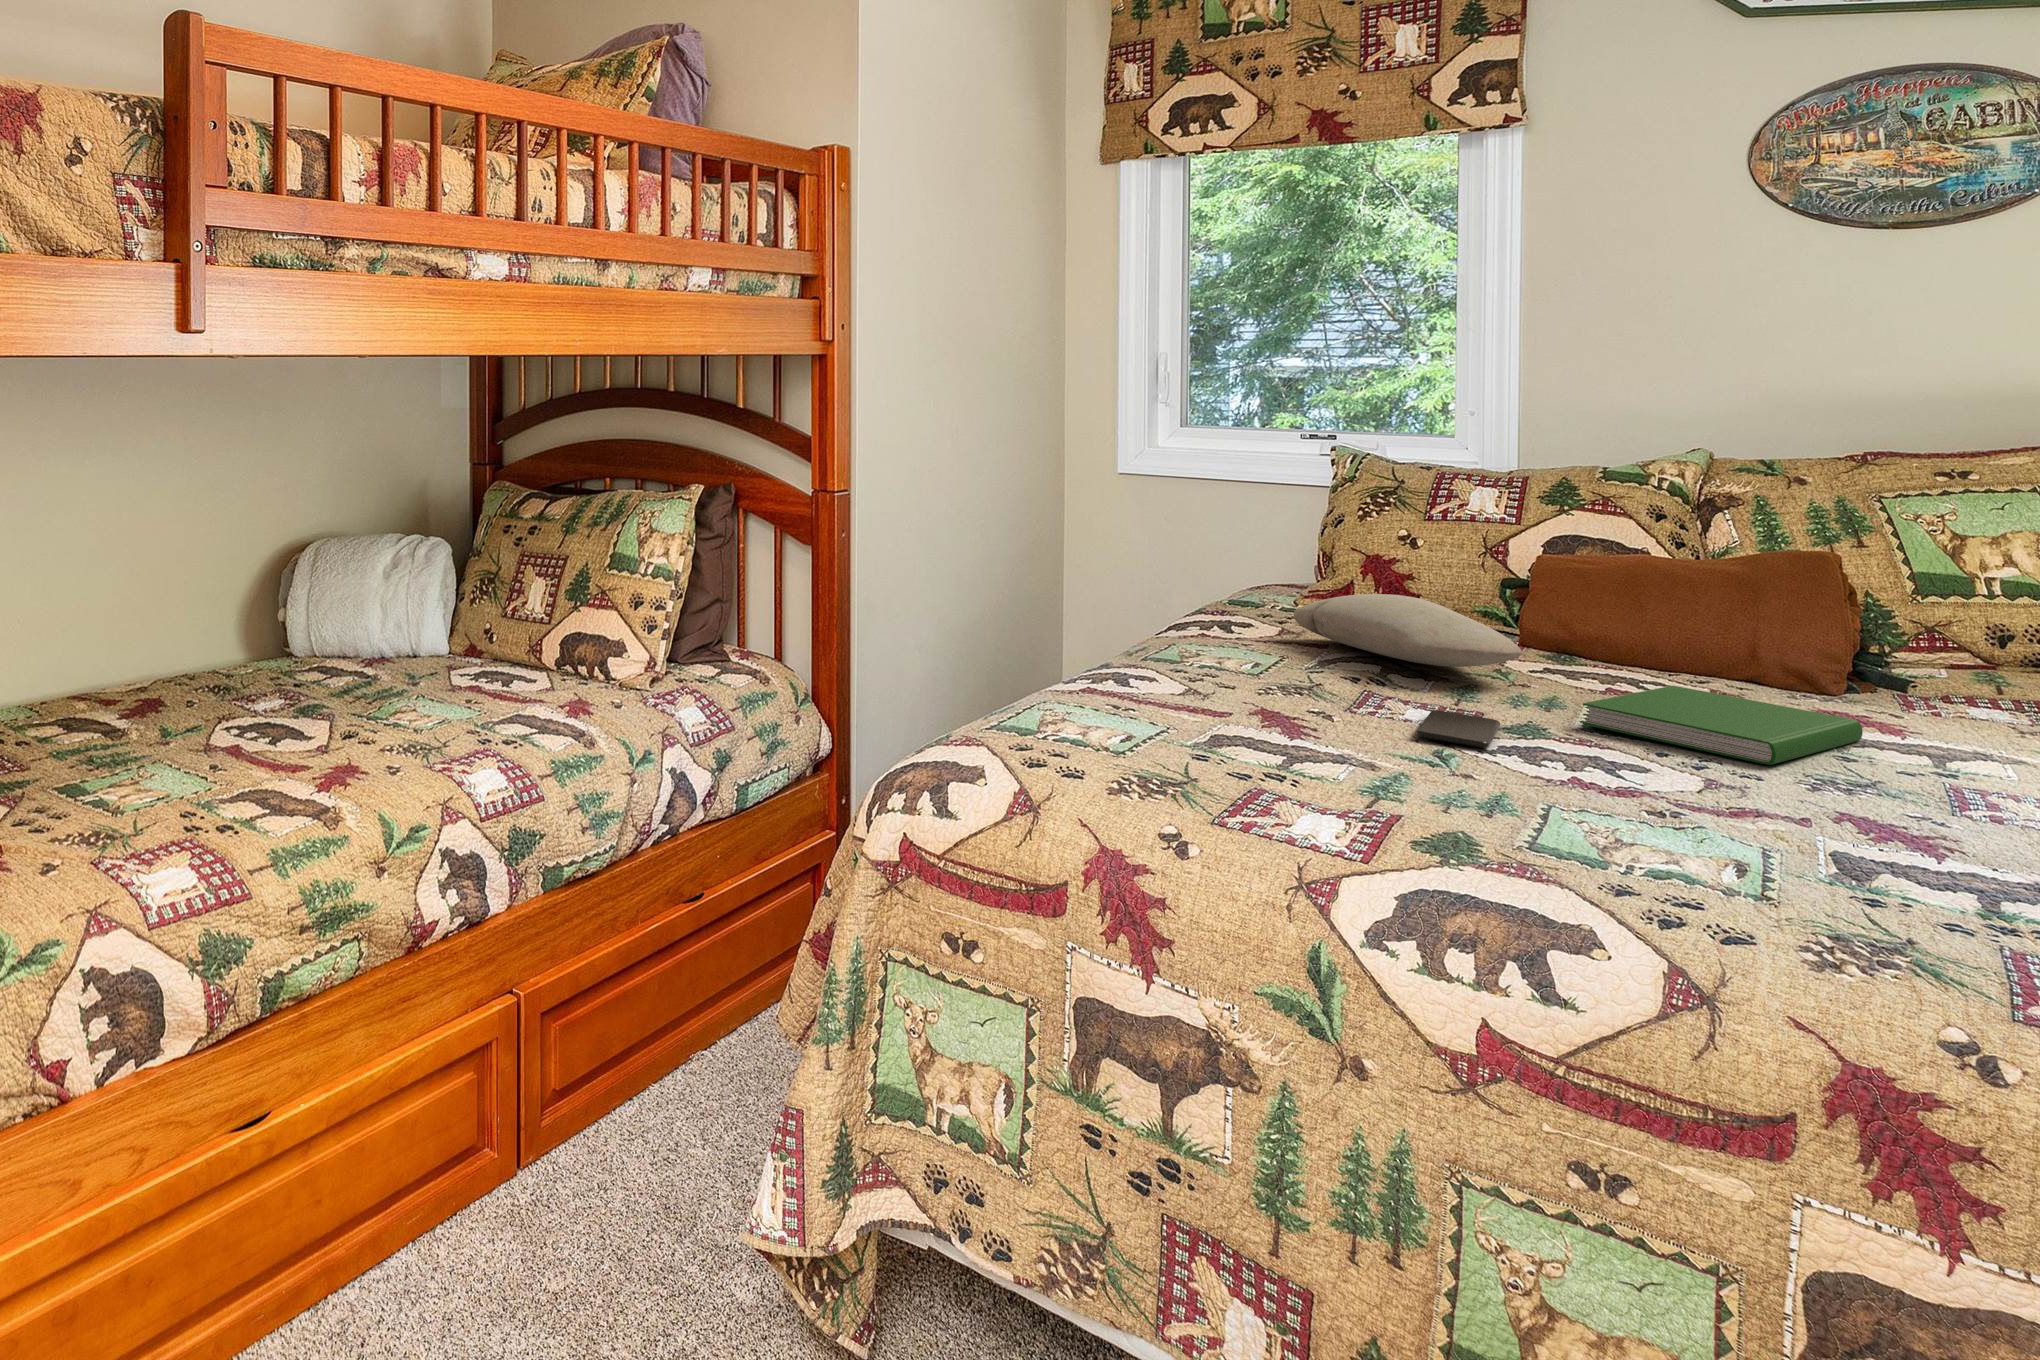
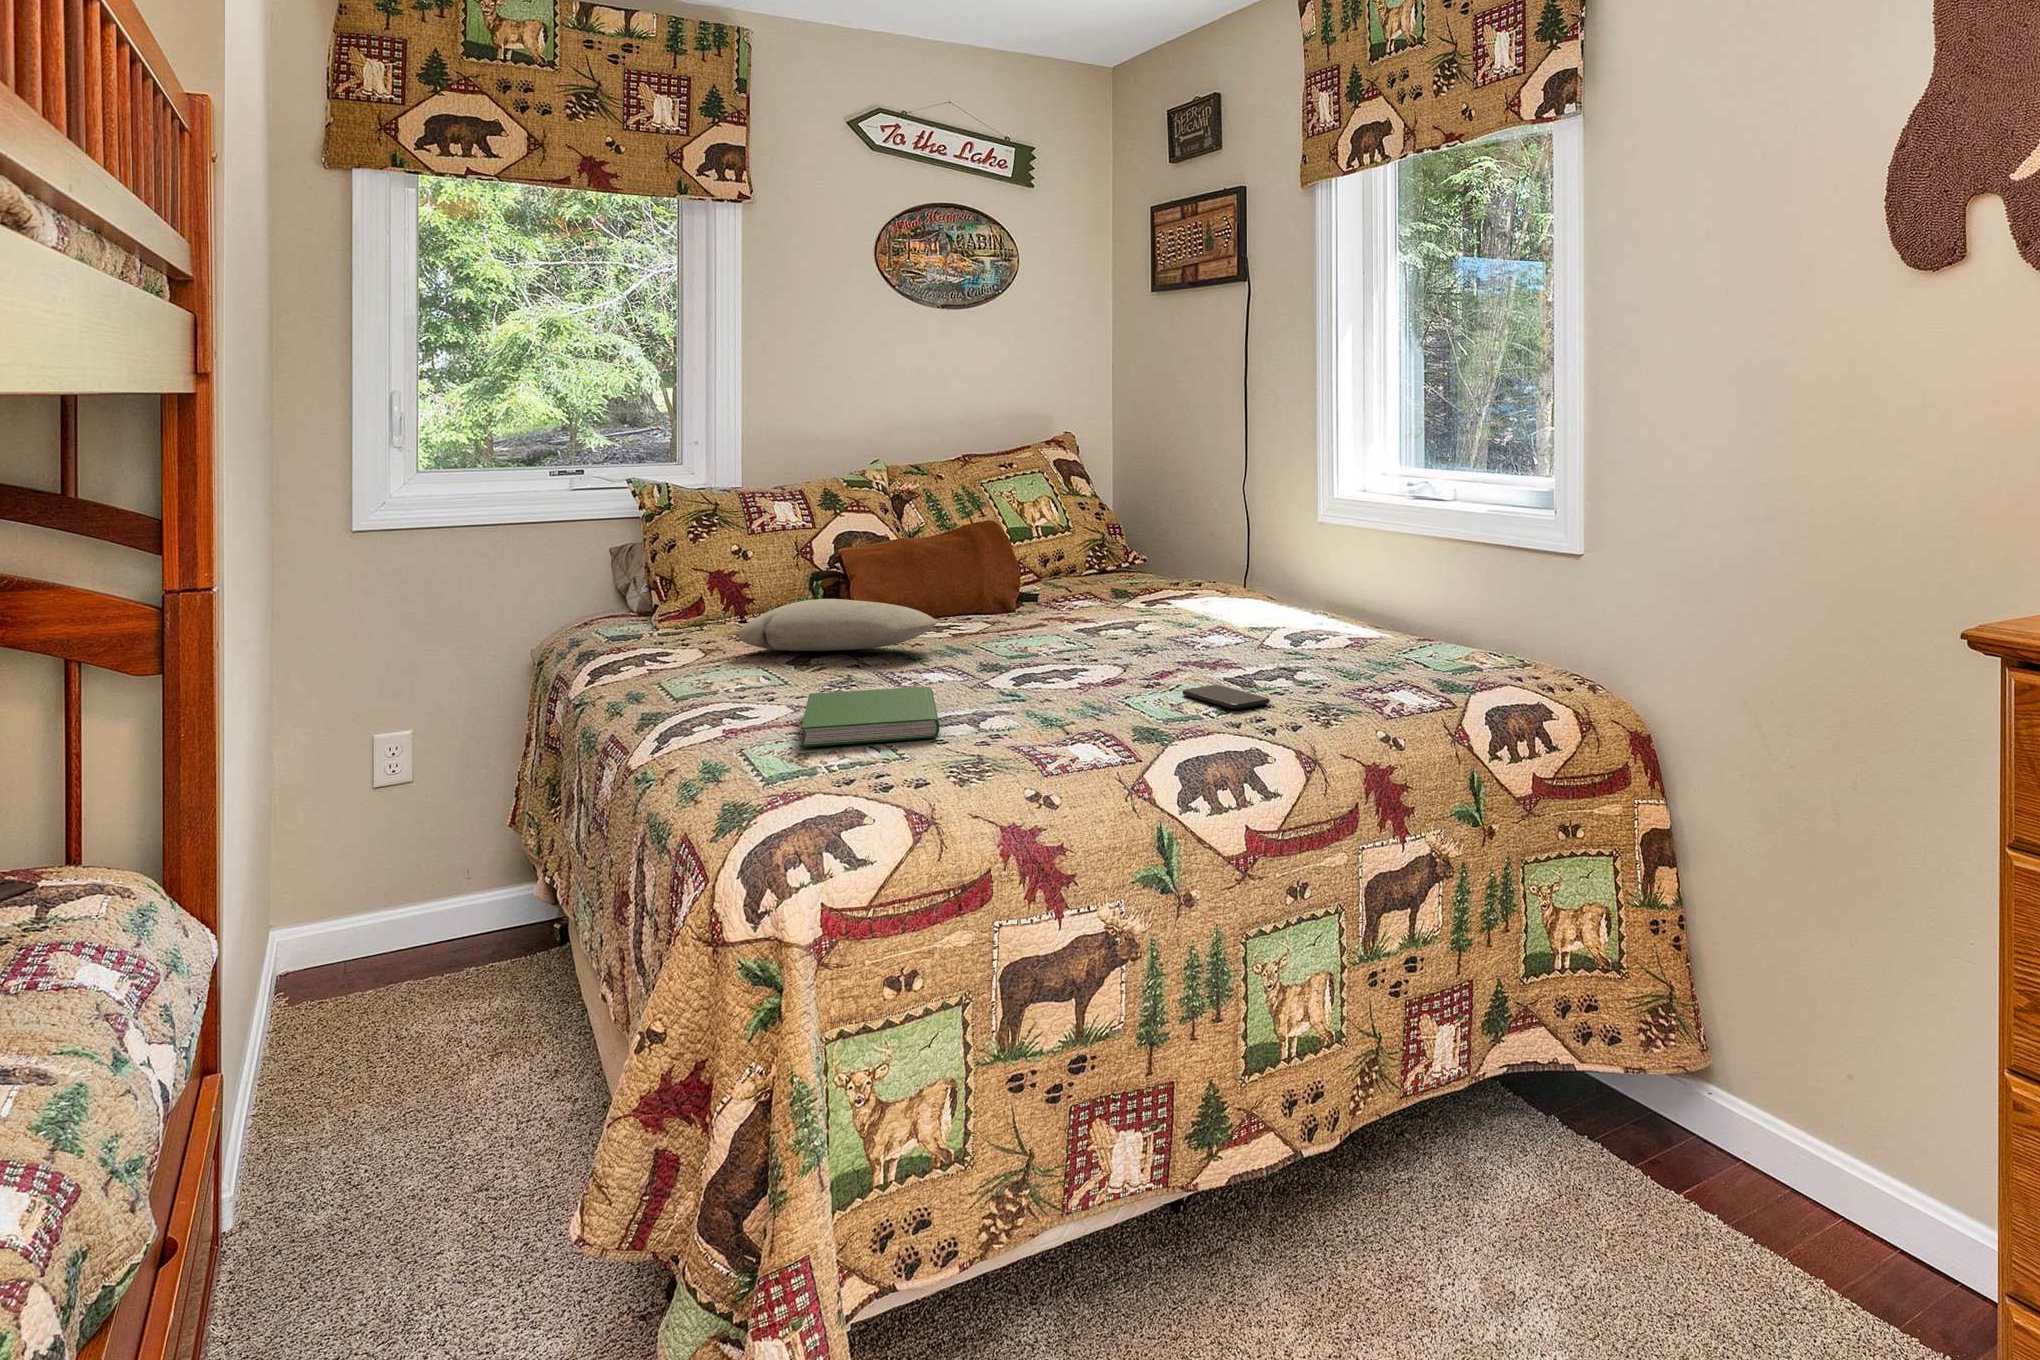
hardcover book: present [1583,686,1863,765] -> present [801,687,940,747]
smartphone: present [1416,710,1500,748] -> present [1182,685,1270,709]

